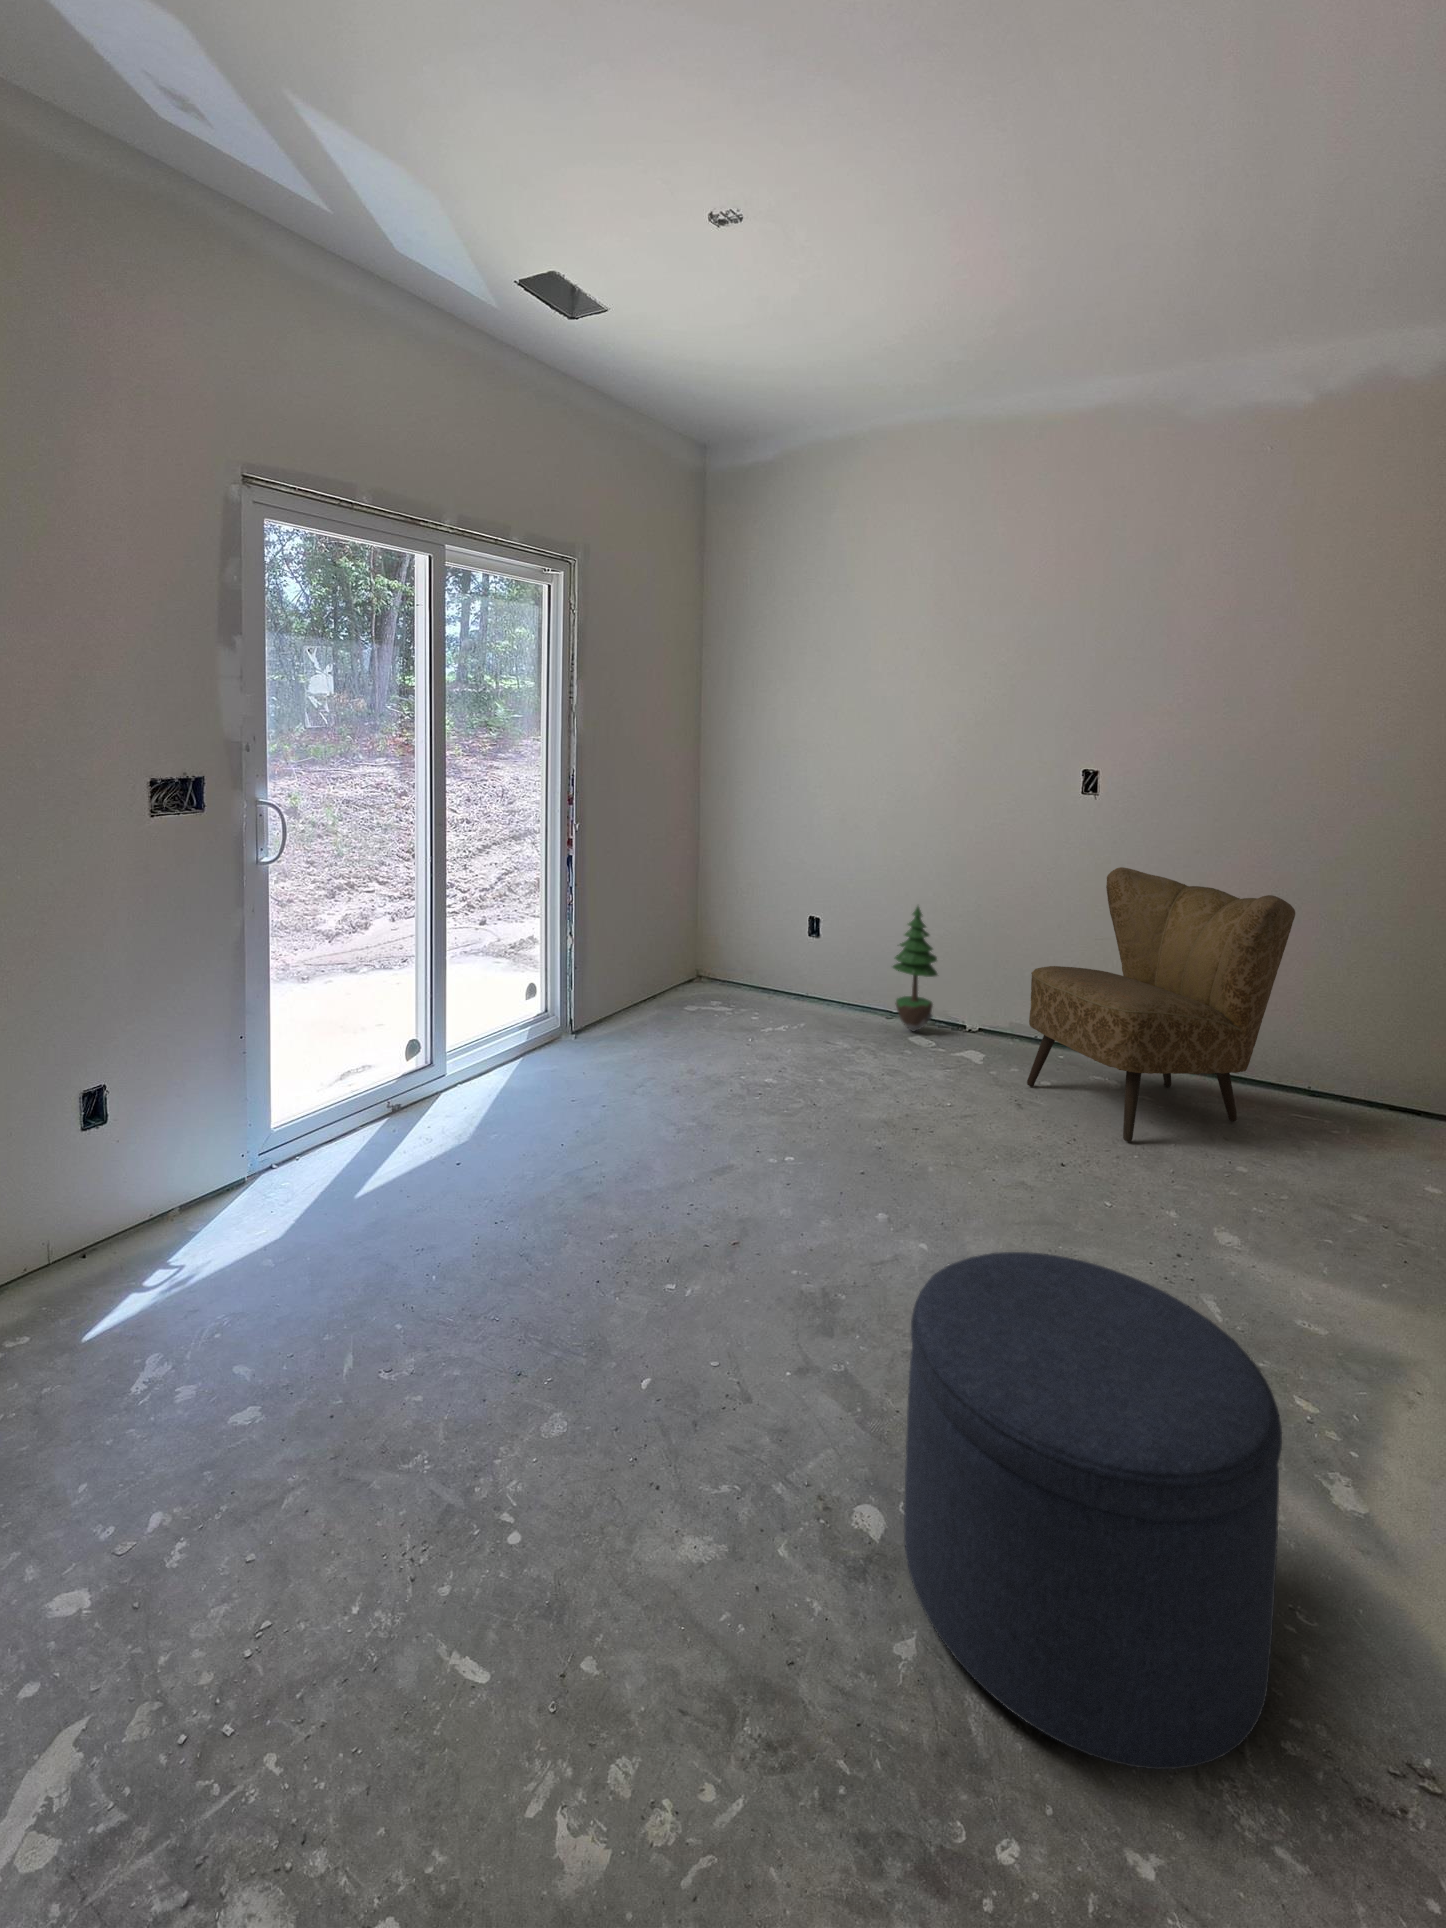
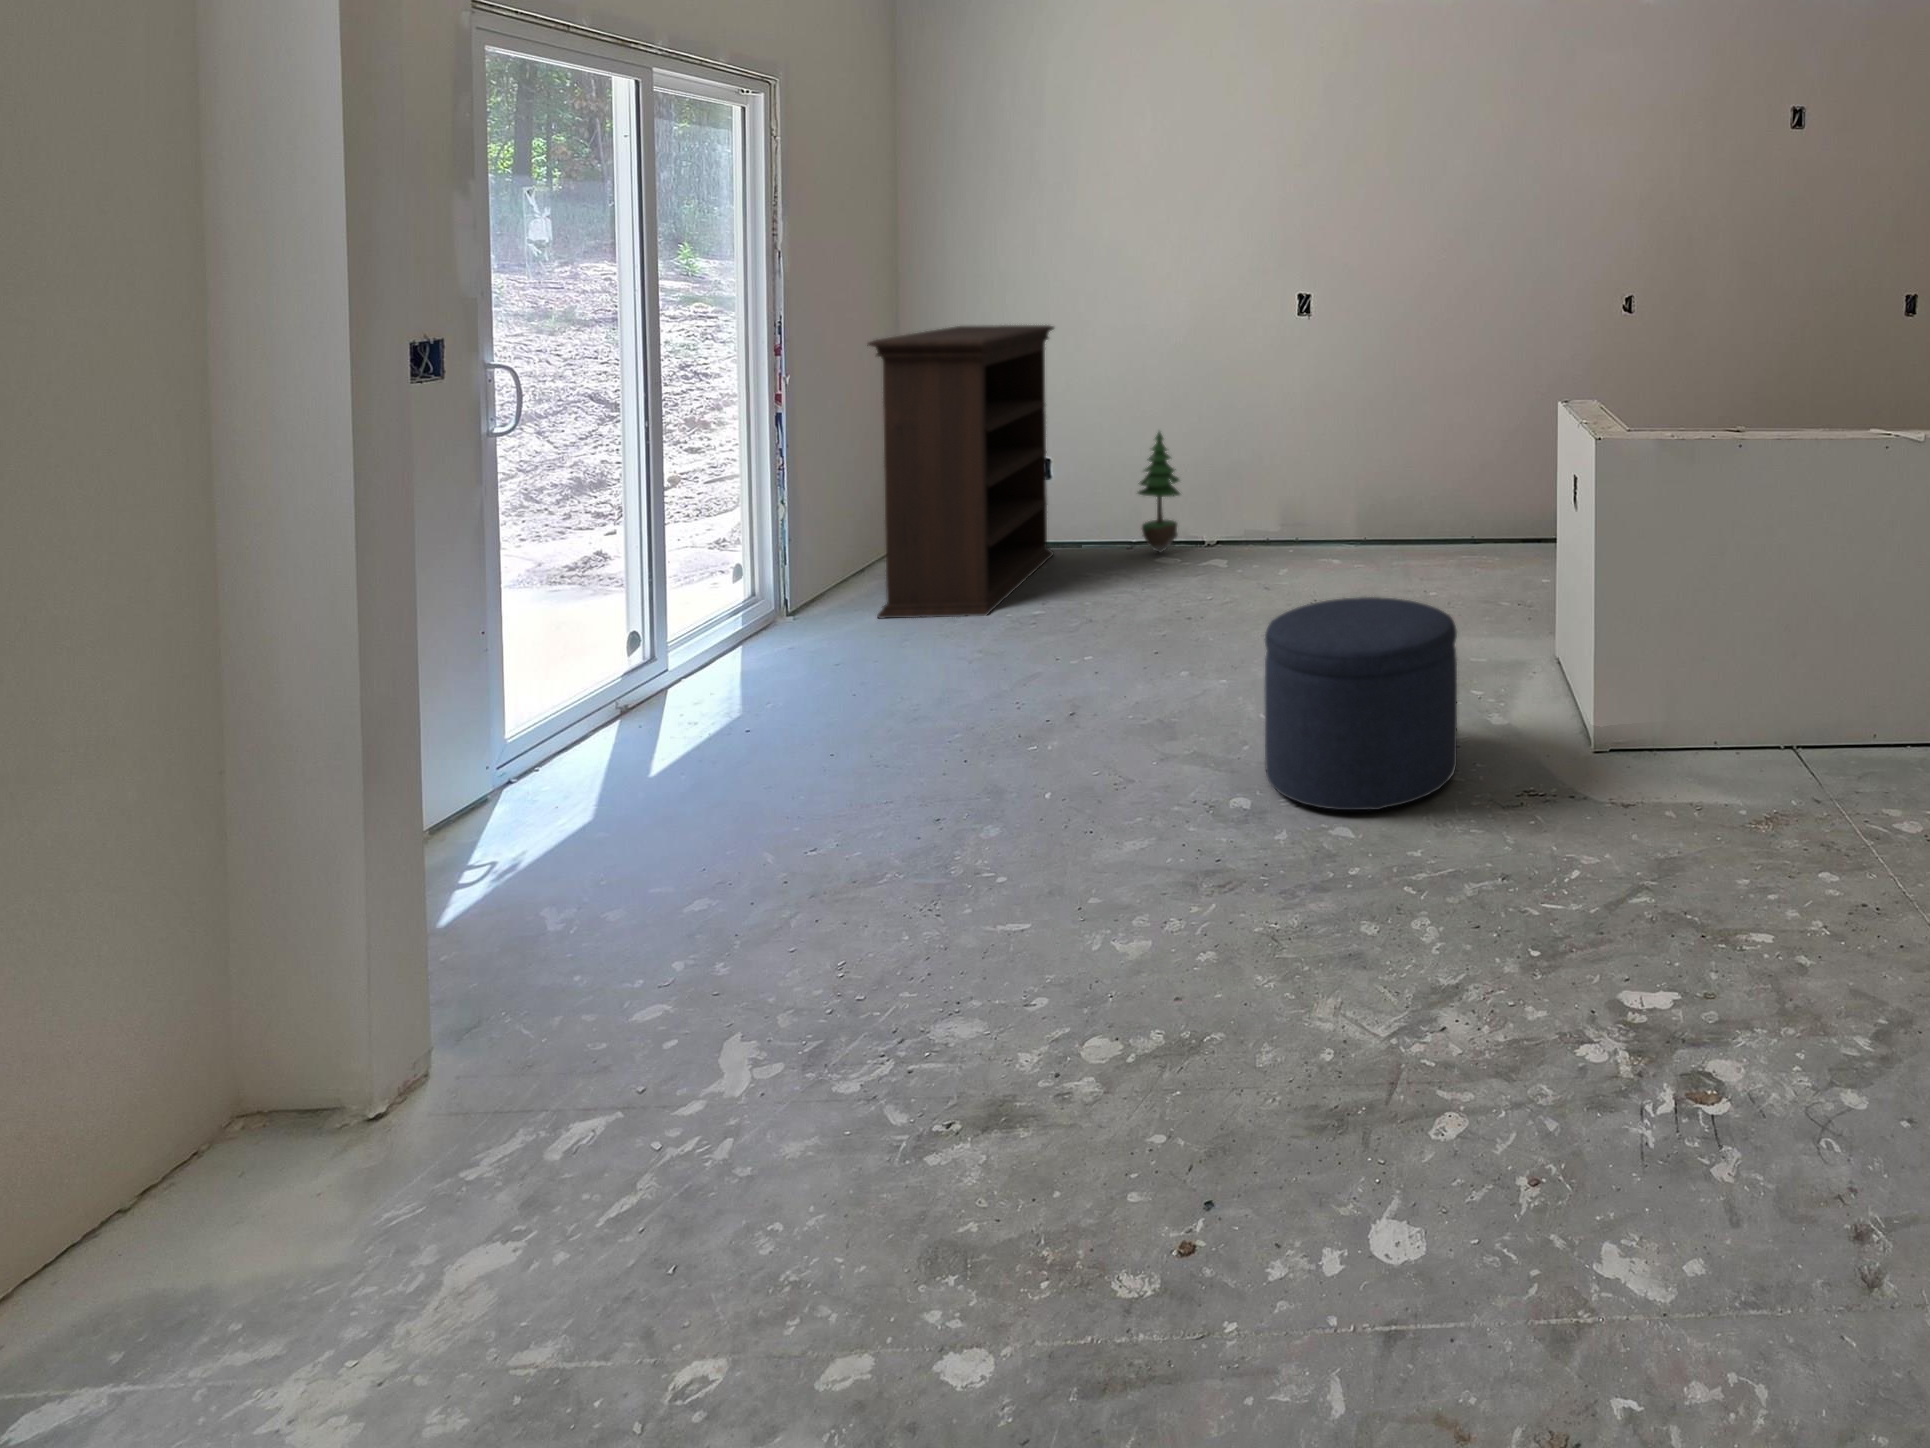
bookshelf: none [633,787,824,1074] -> present [867,325,1054,618]
armchair: present [1027,867,1295,1142] -> none [1270,375,1454,588]

